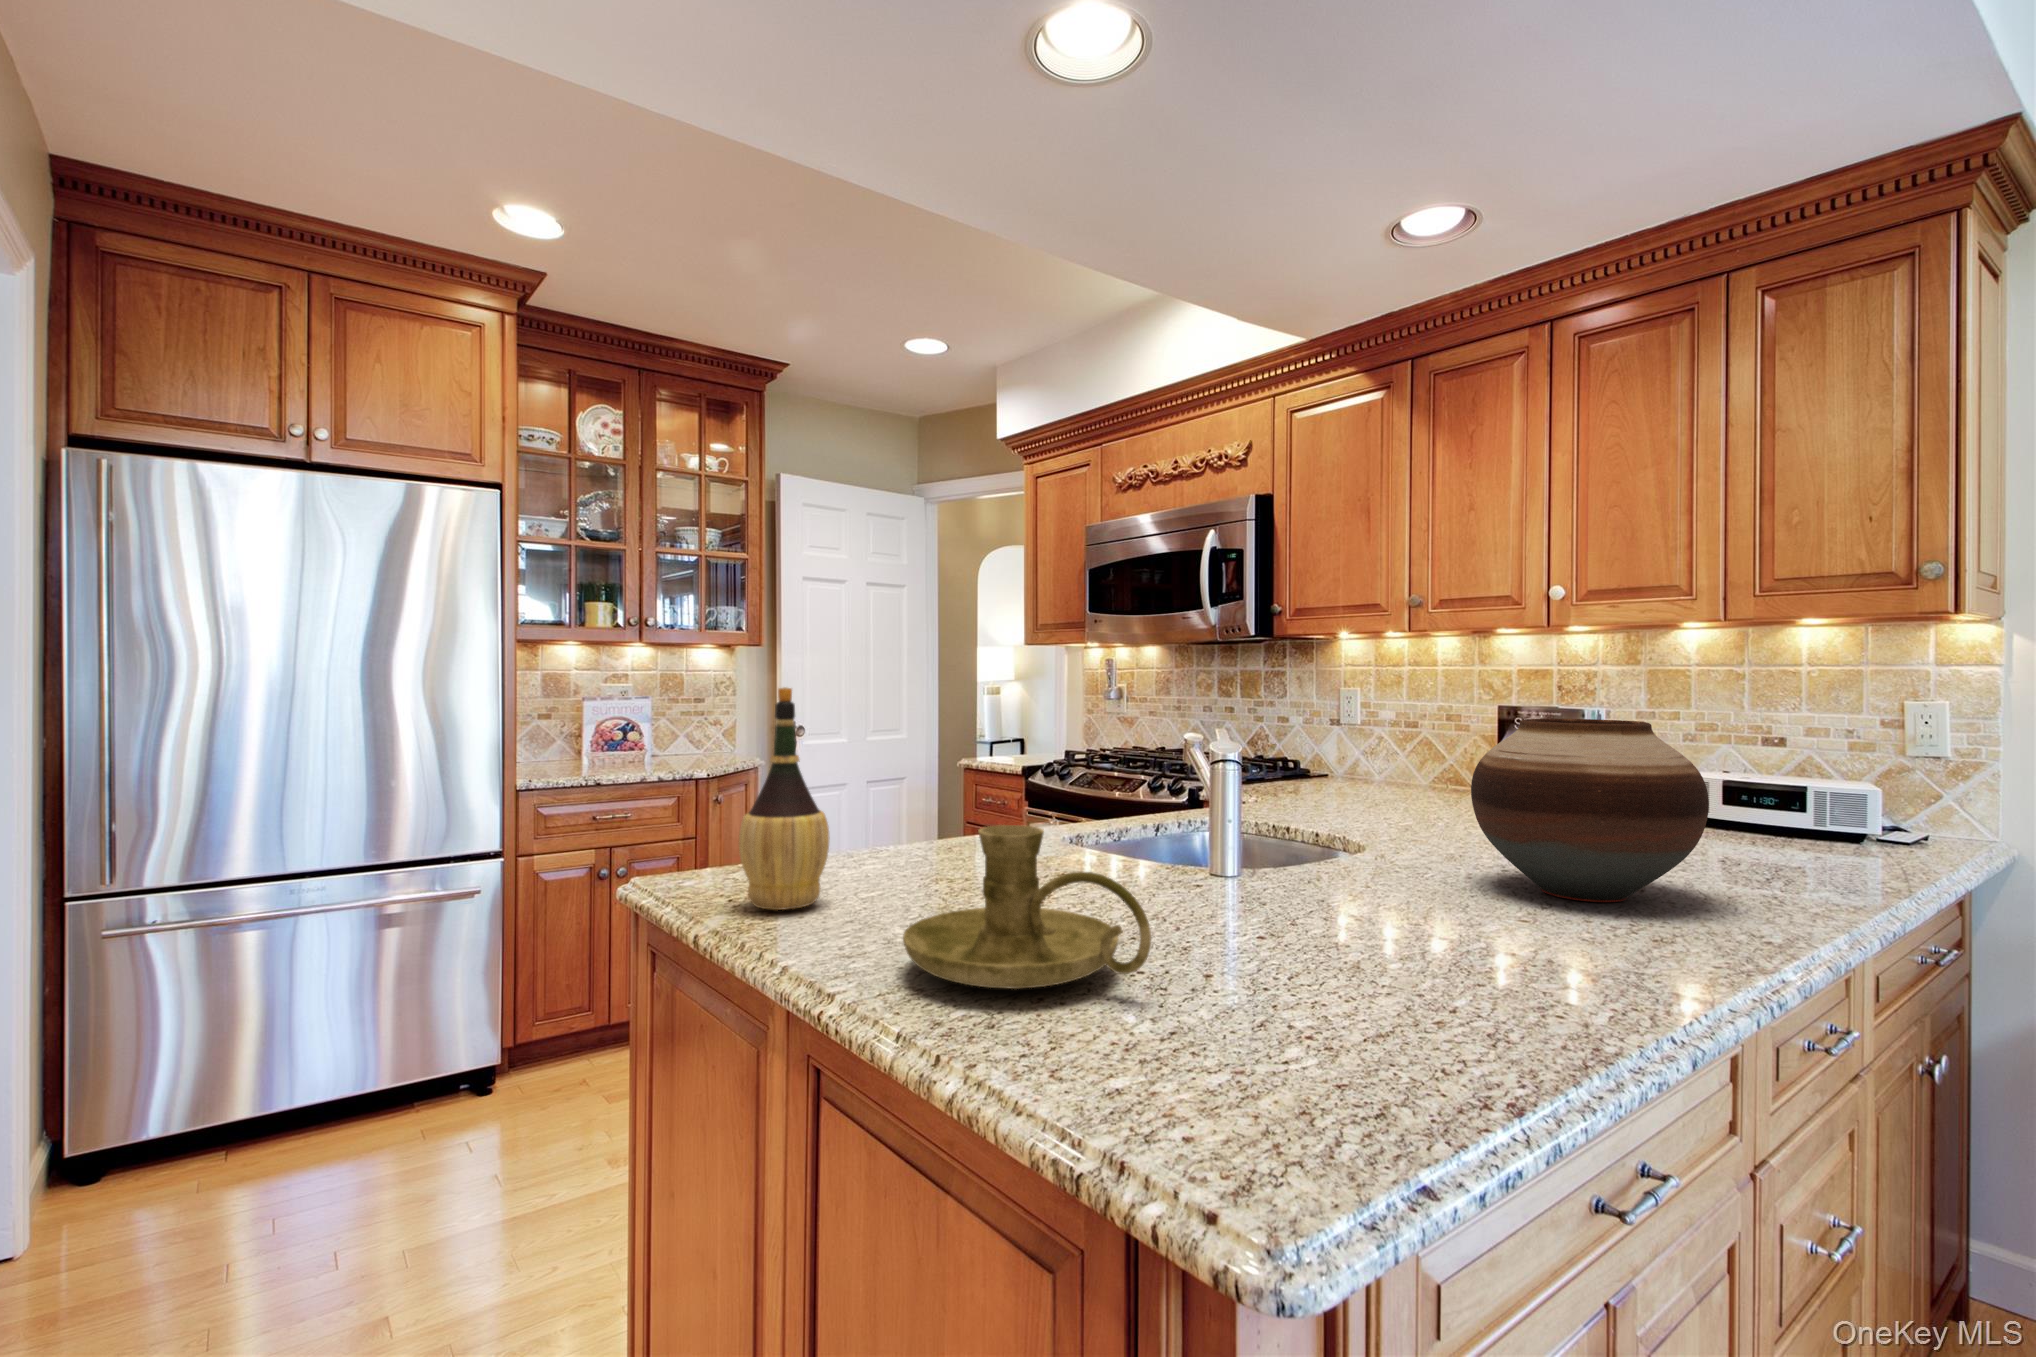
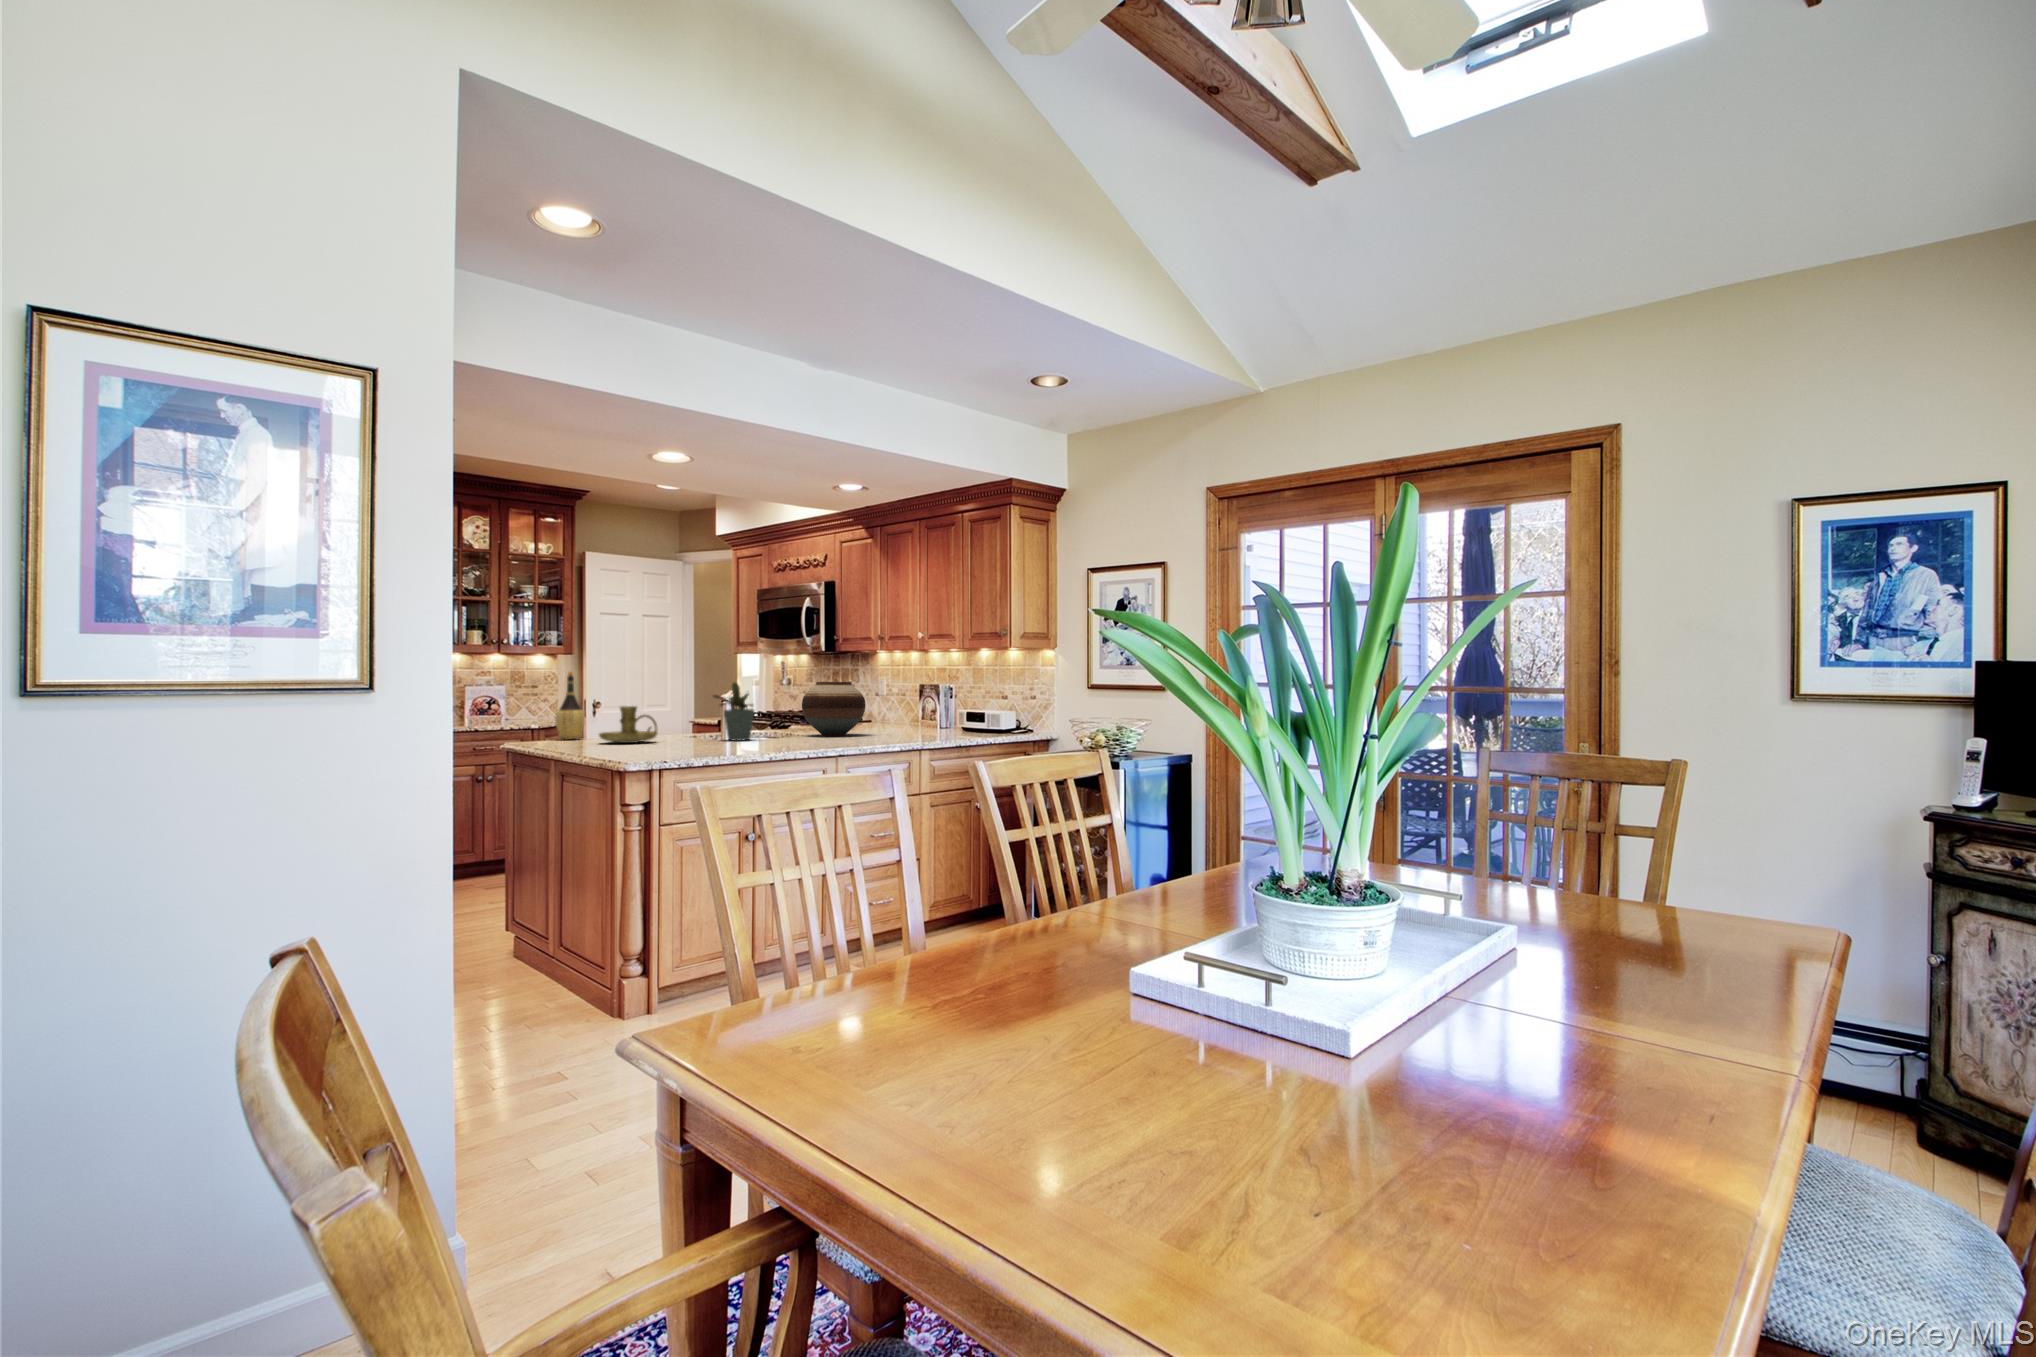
potted plant: none [1306,734,1462,960] -> present [713,682,754,741]

